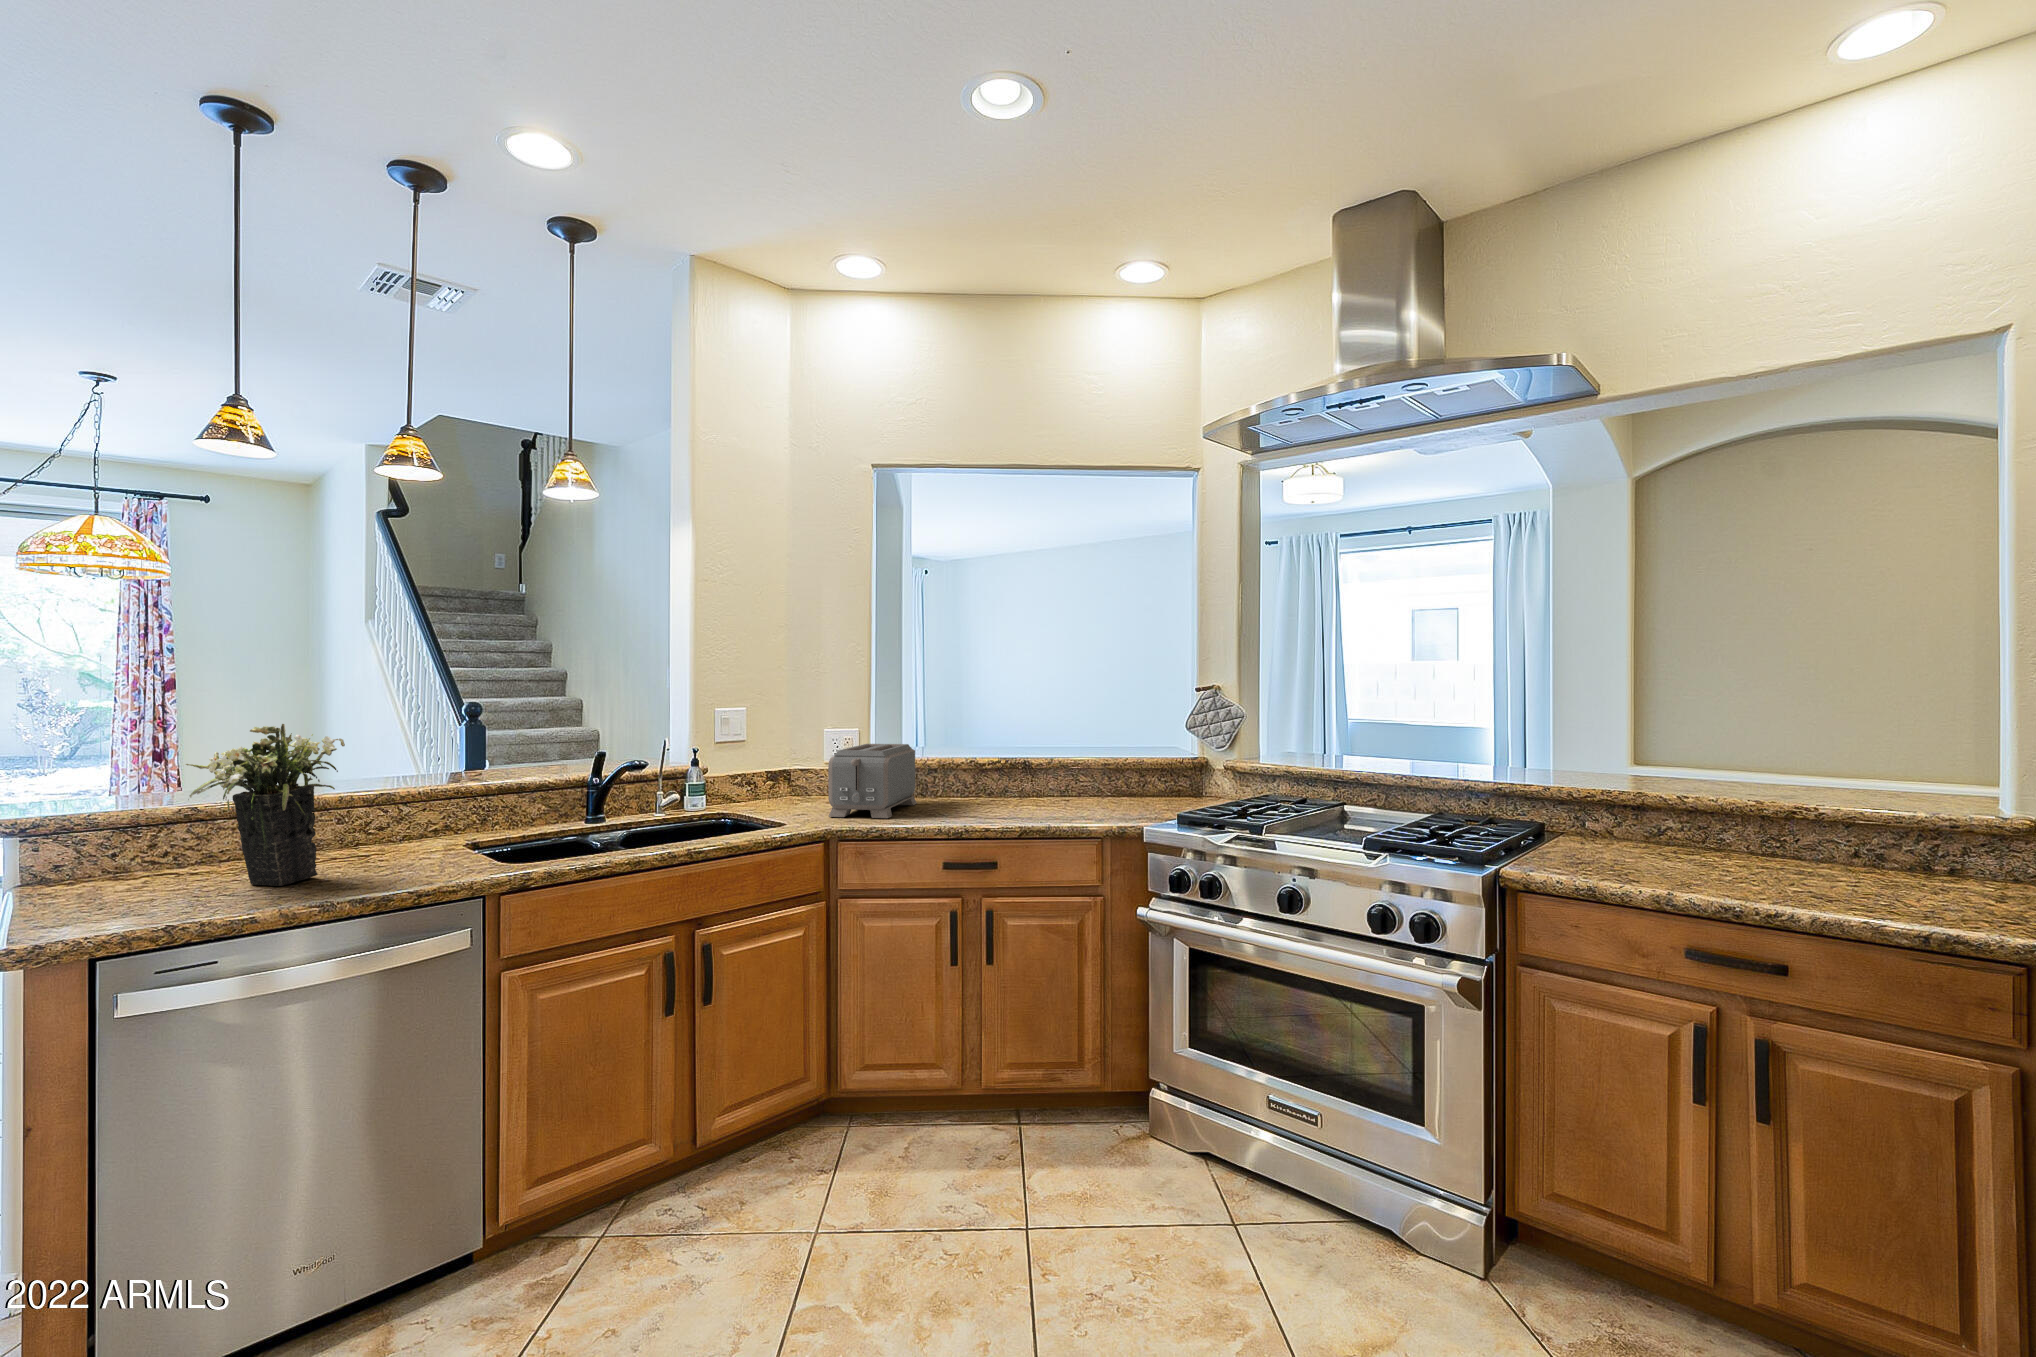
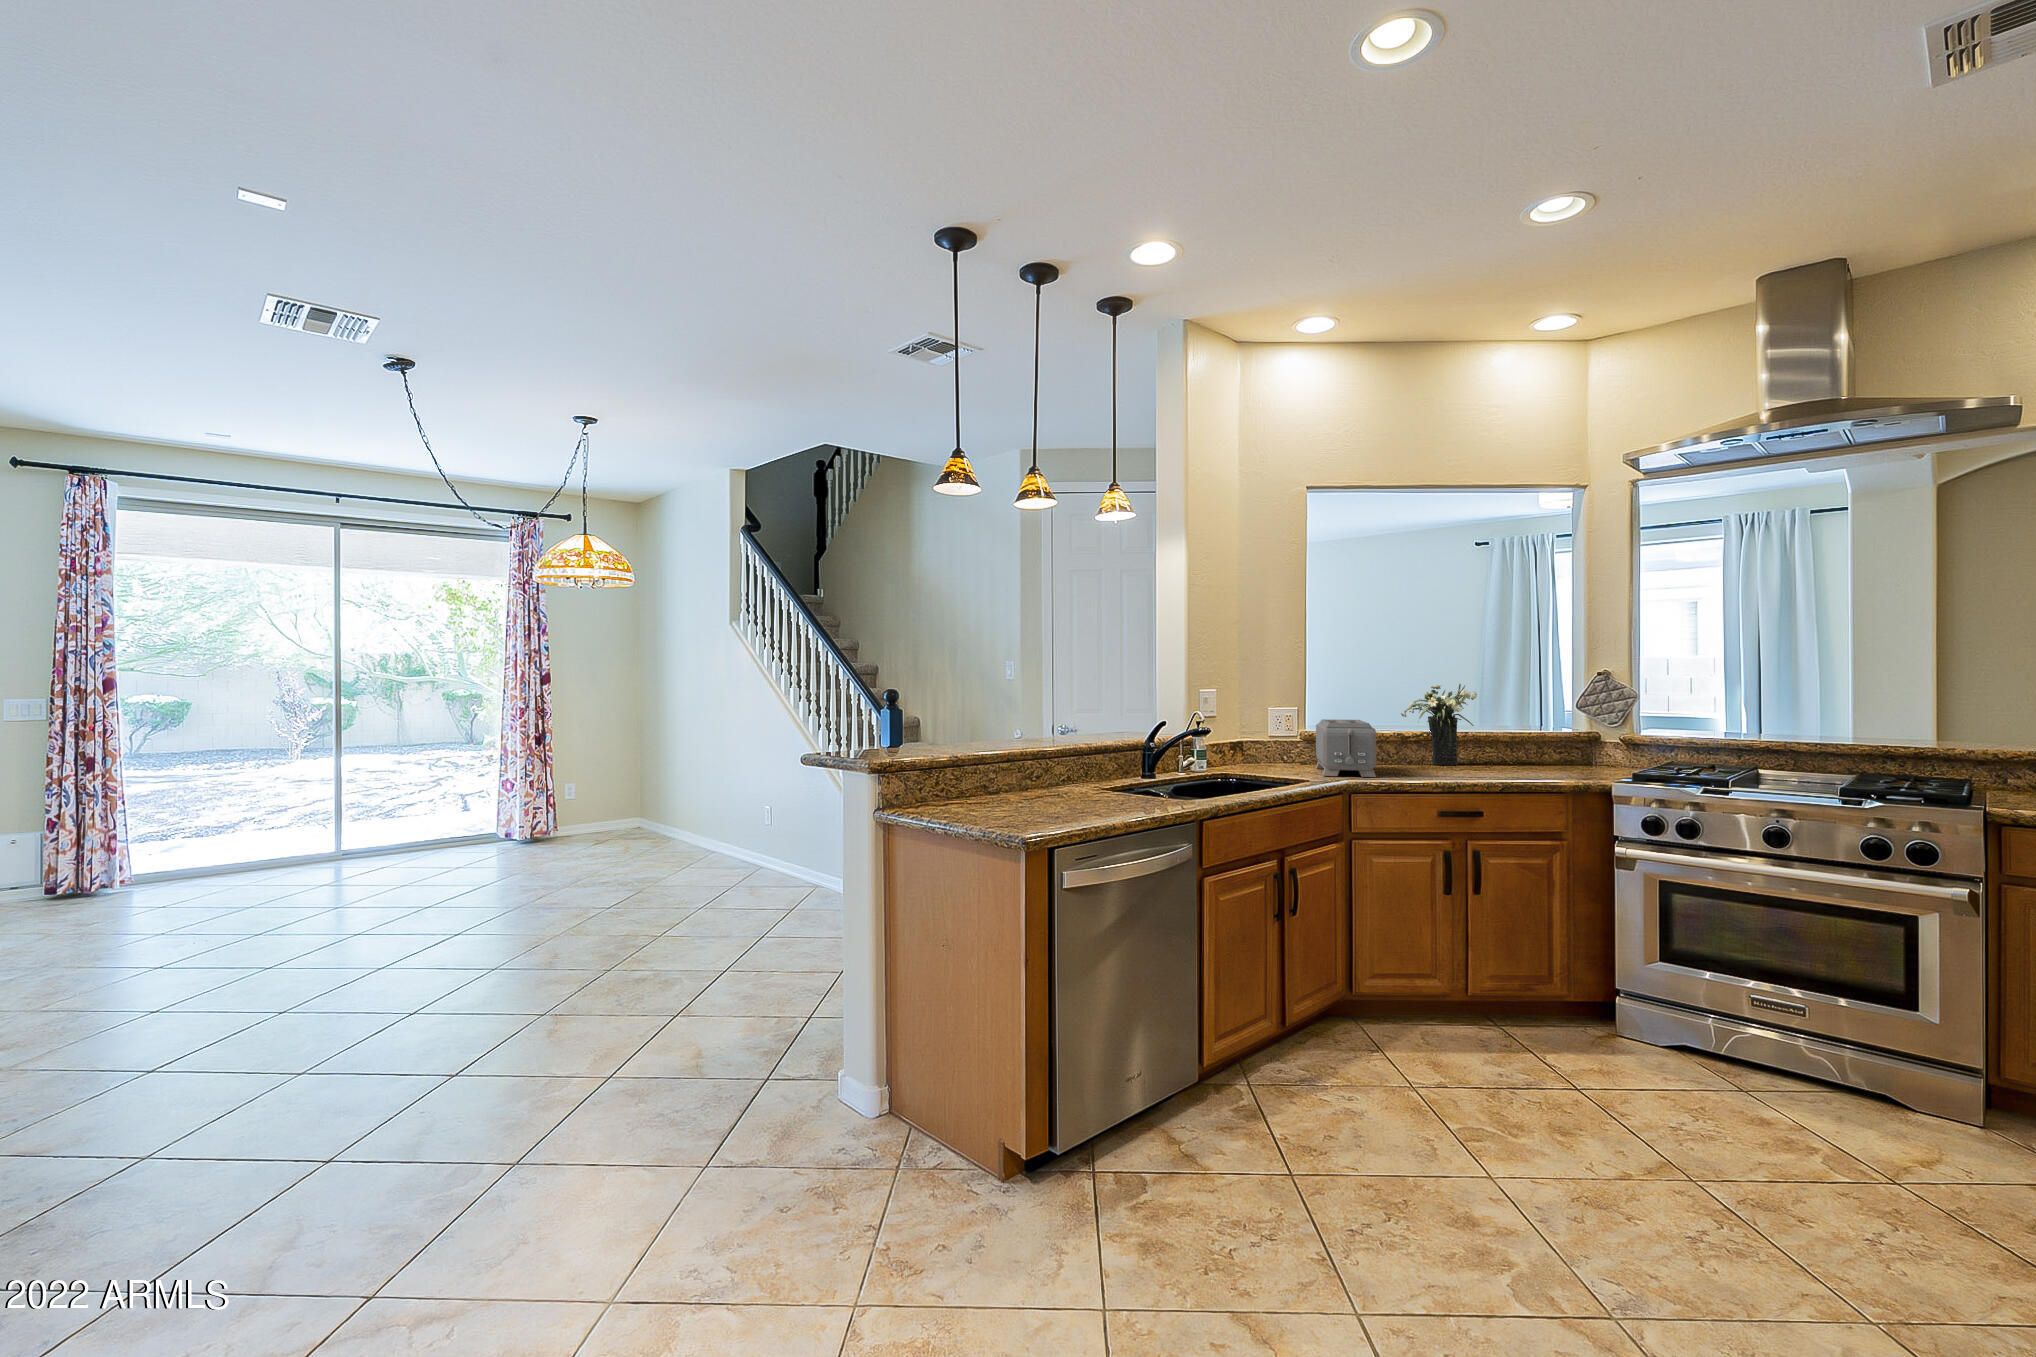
flower arrangement: present [186,724,345,886] -> present [1401,684,1477,765]

